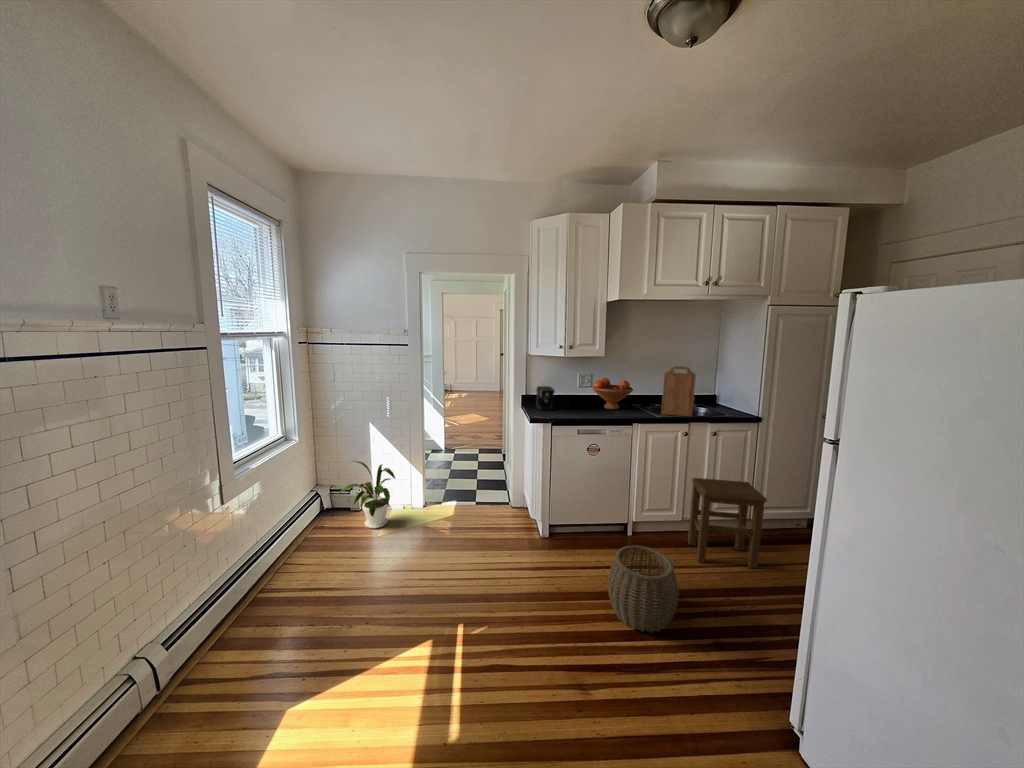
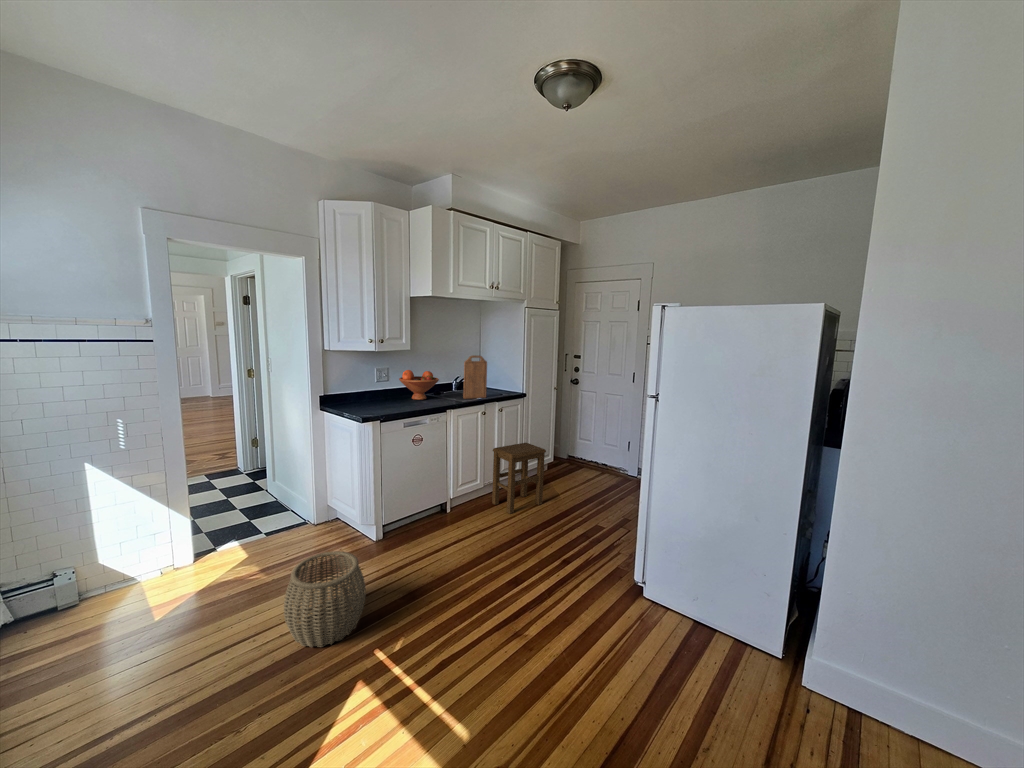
coffee maker: present [536,386,555,410] -> none [345,382,378,408]
house plant: present [337,461,395,528] -> none [28,533,153,645]
woven basket: present [608,545,679,633] -> present [284,551,366,647]

